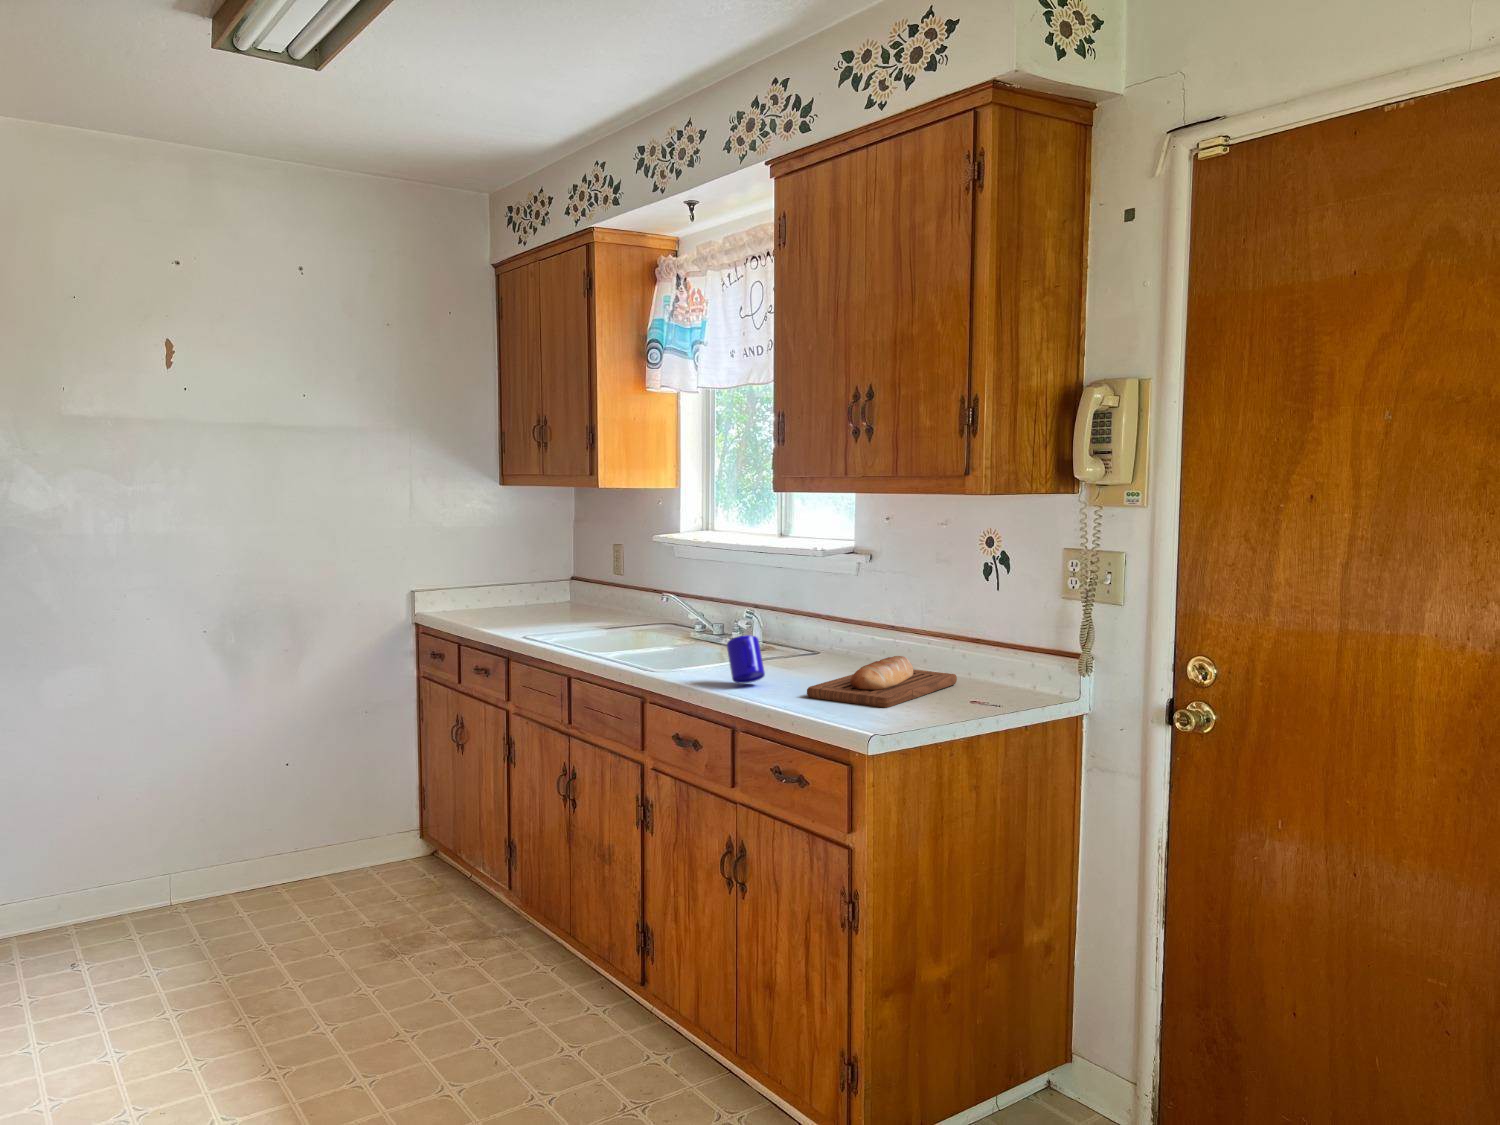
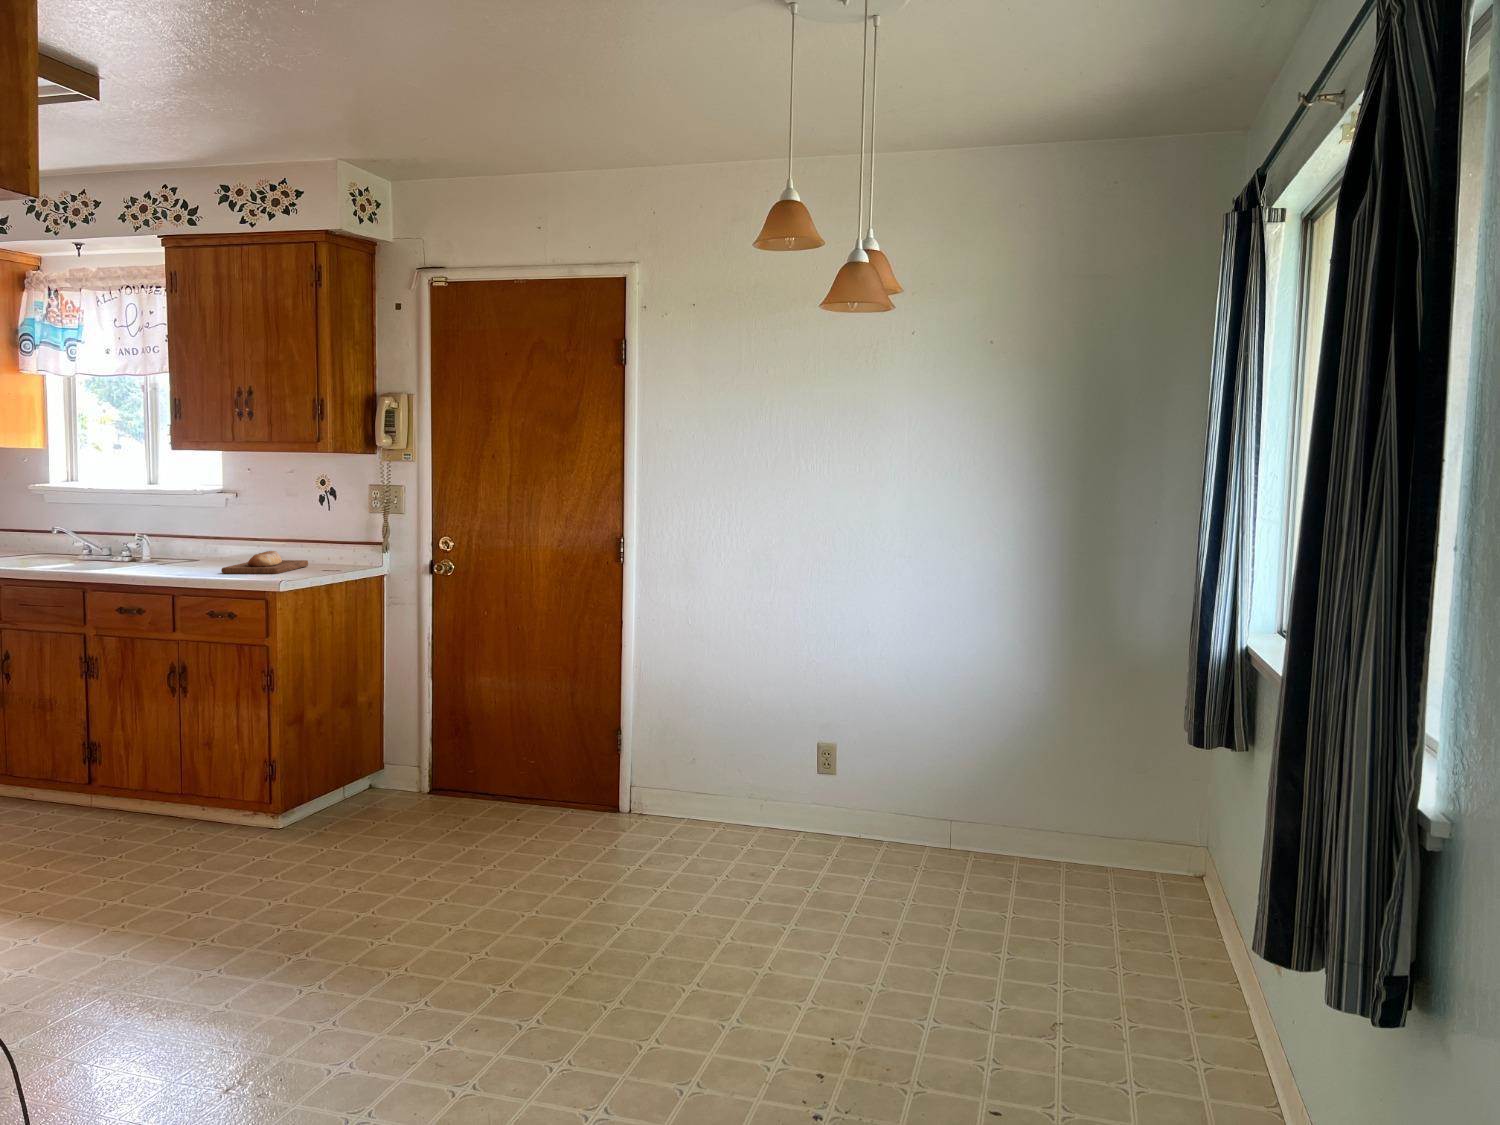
mug: present [727,635,765,683] -> none [156,541,186,572]

